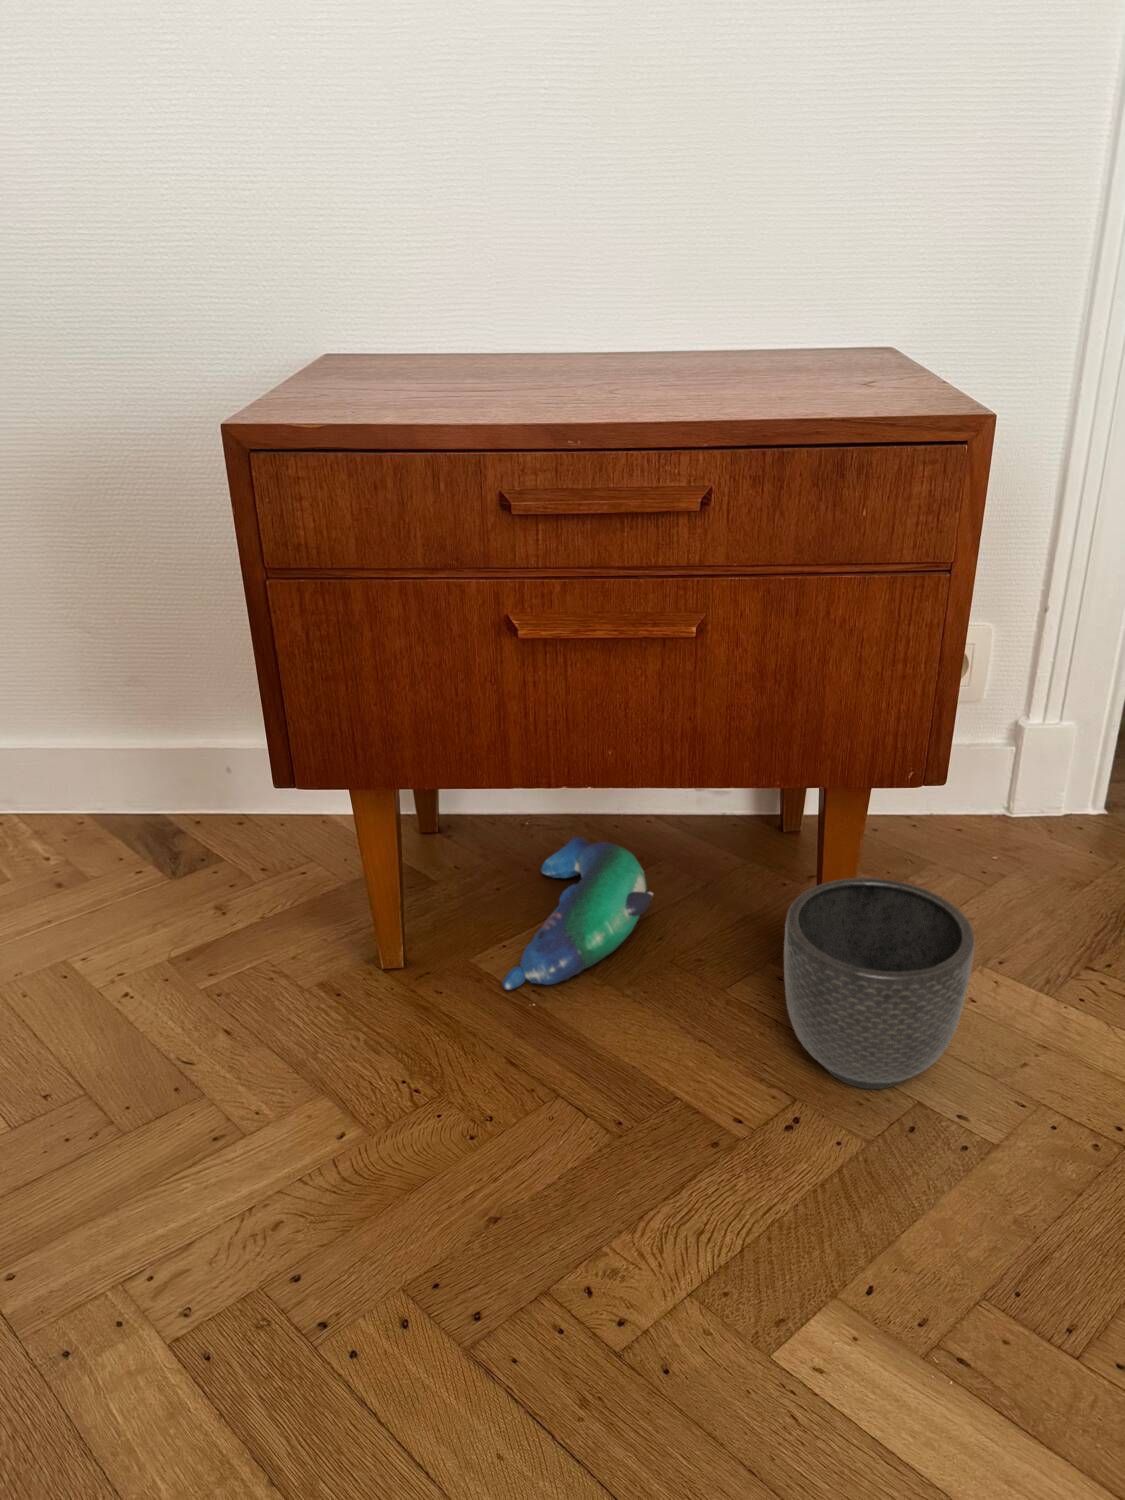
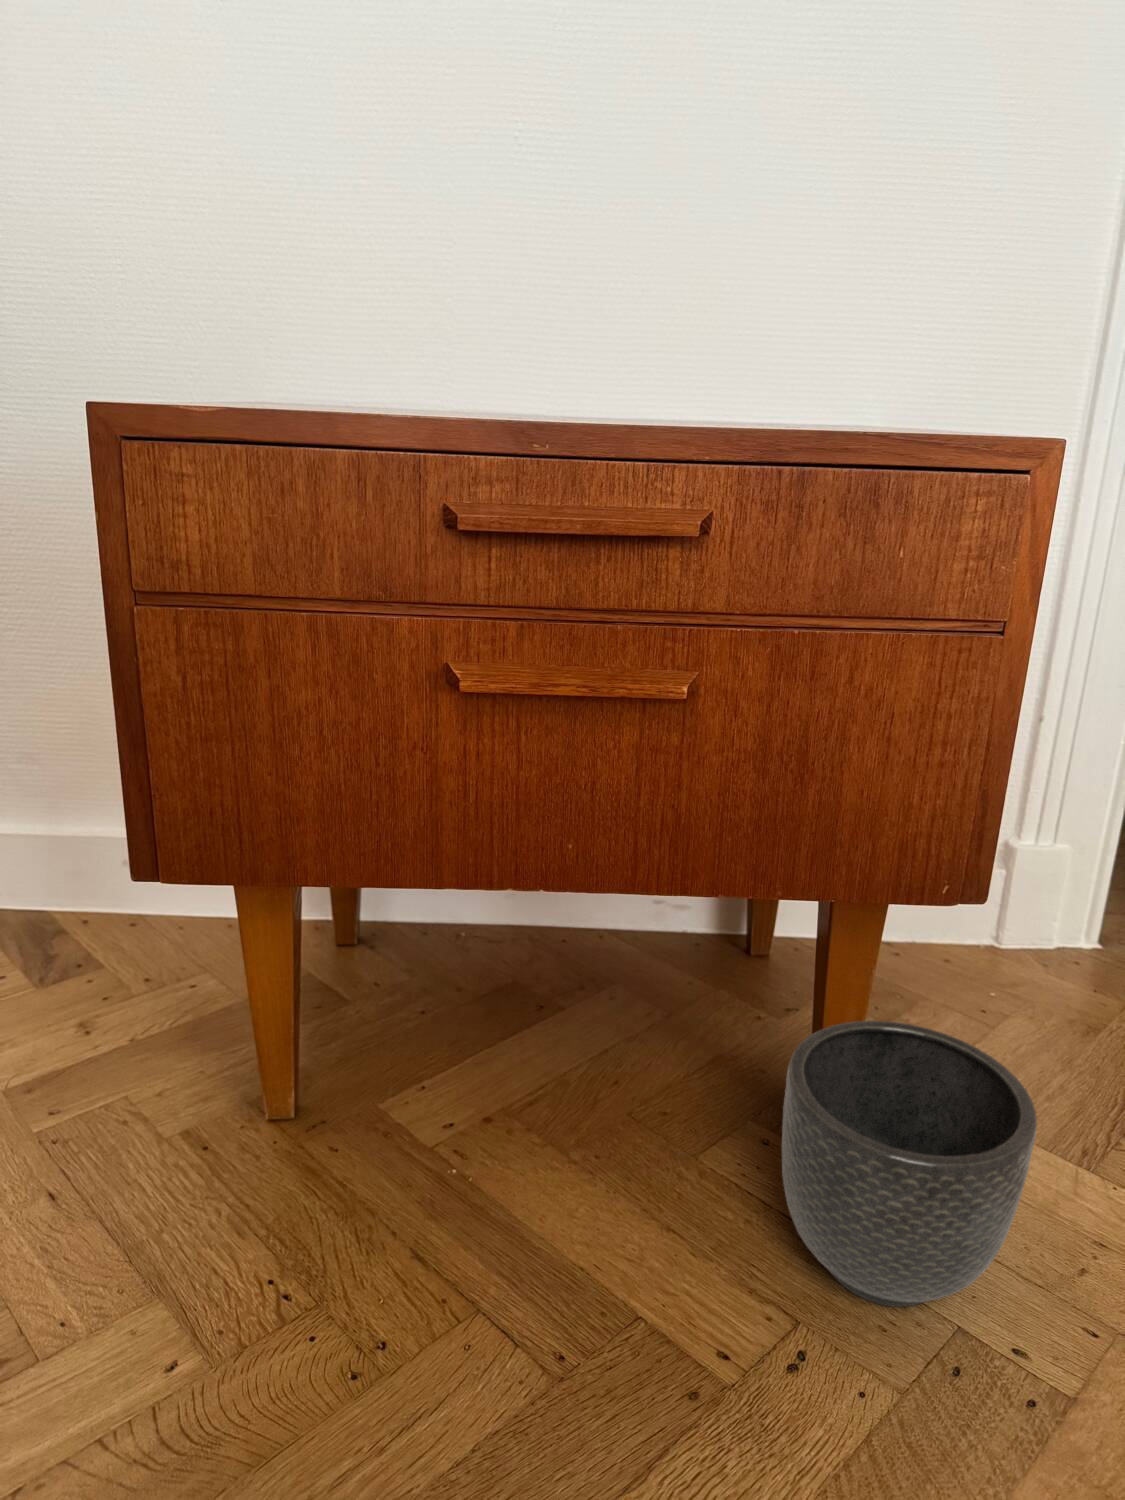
plush toy: present [502,837,653,990] -> none [416,954,609,1149]

